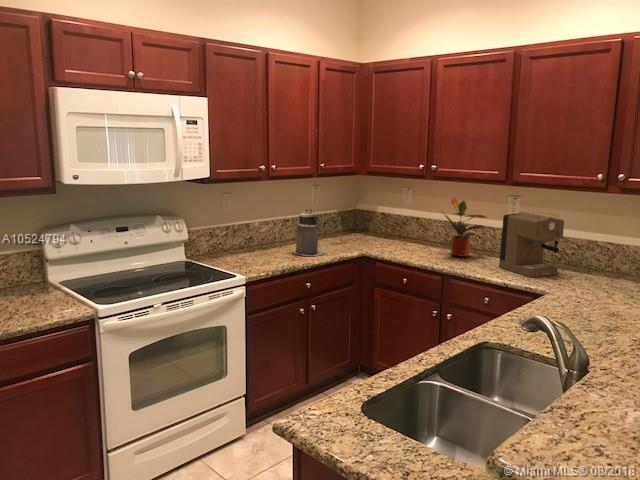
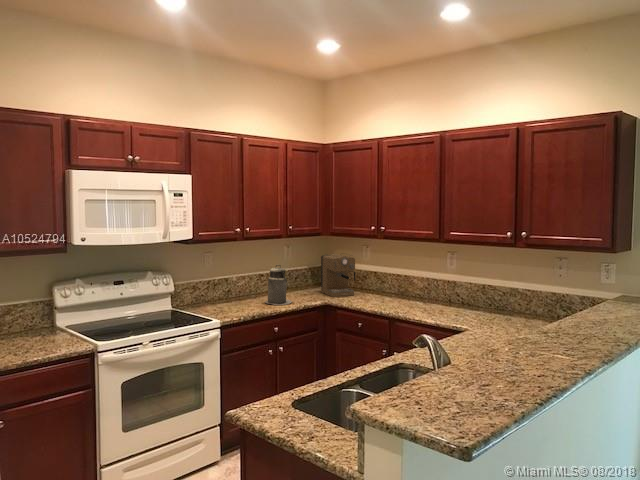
potted plant: present [442,197,486,256] -> none [390,253,430,304]
coffee maker: present [499,212,564,277] -> present [321,254,356,297]

